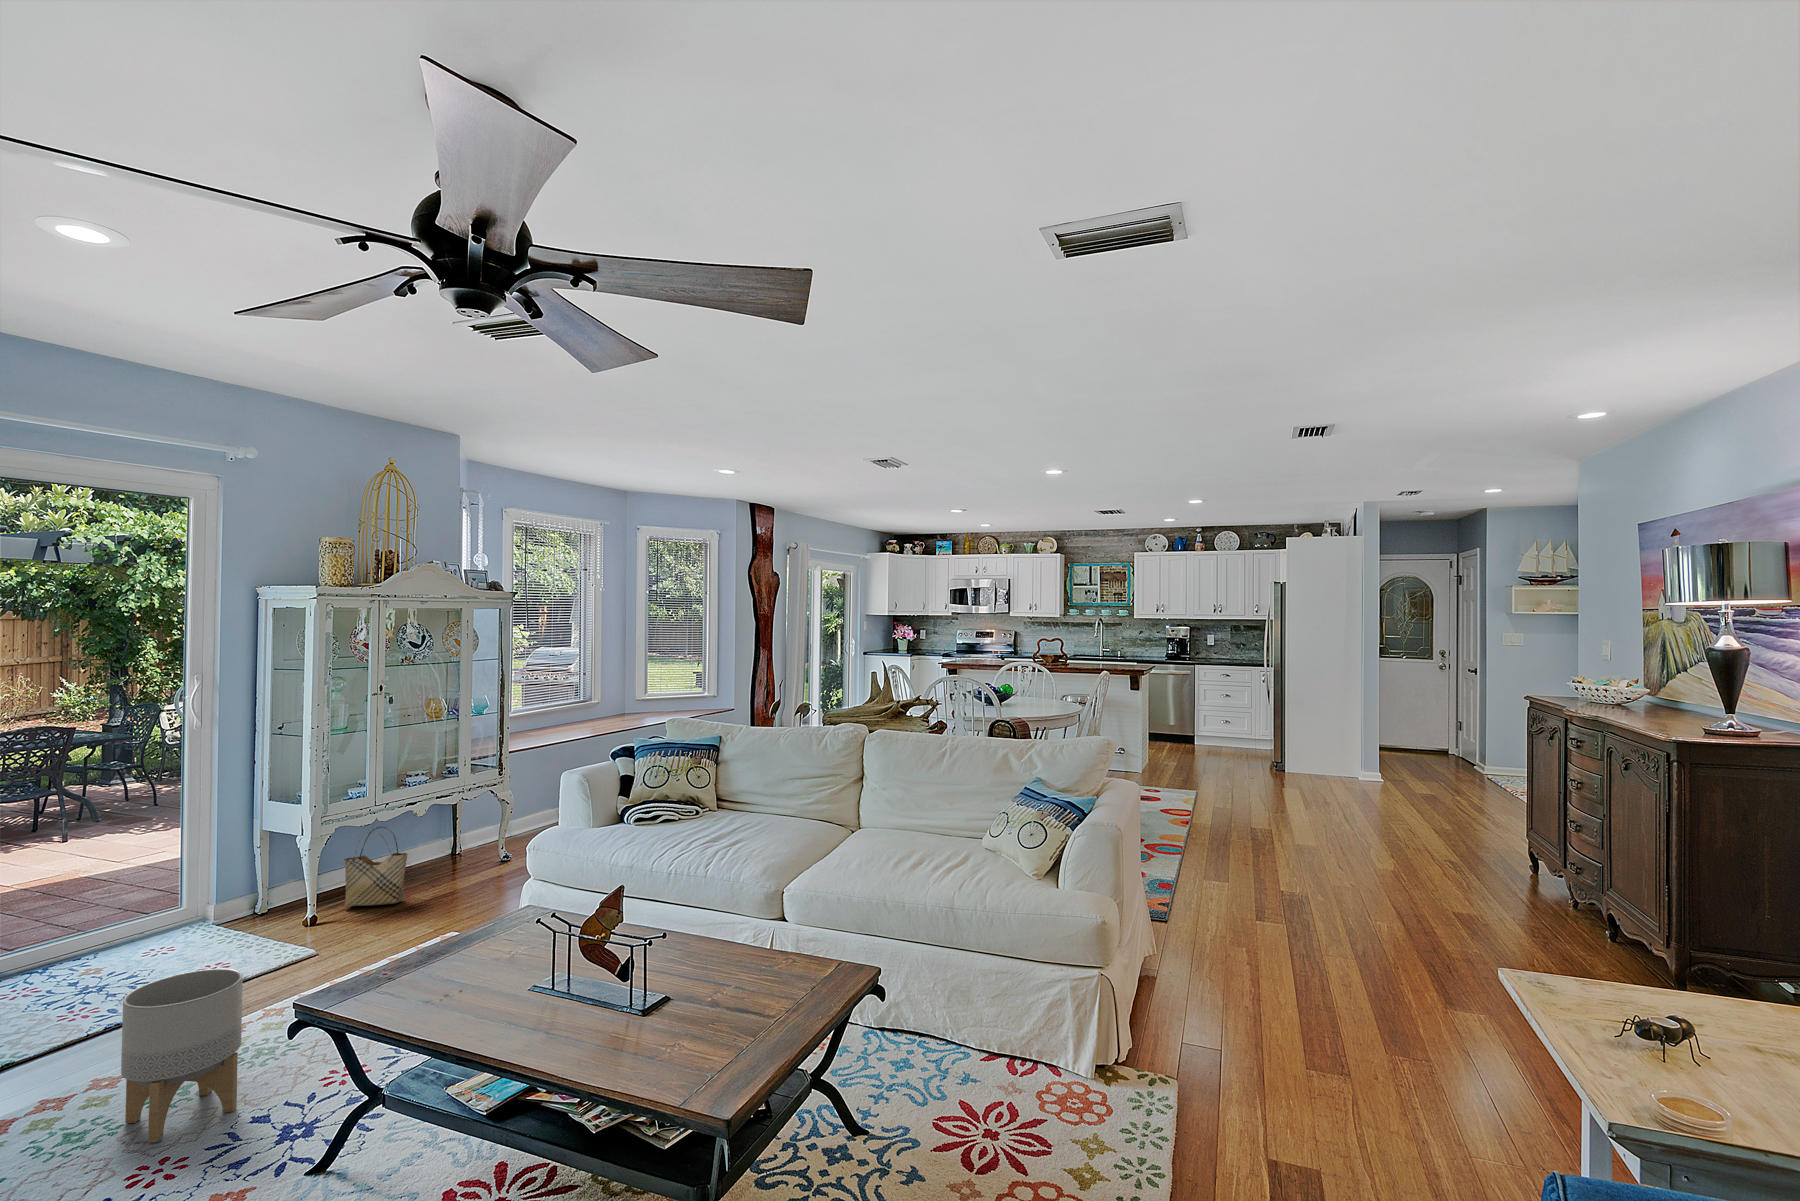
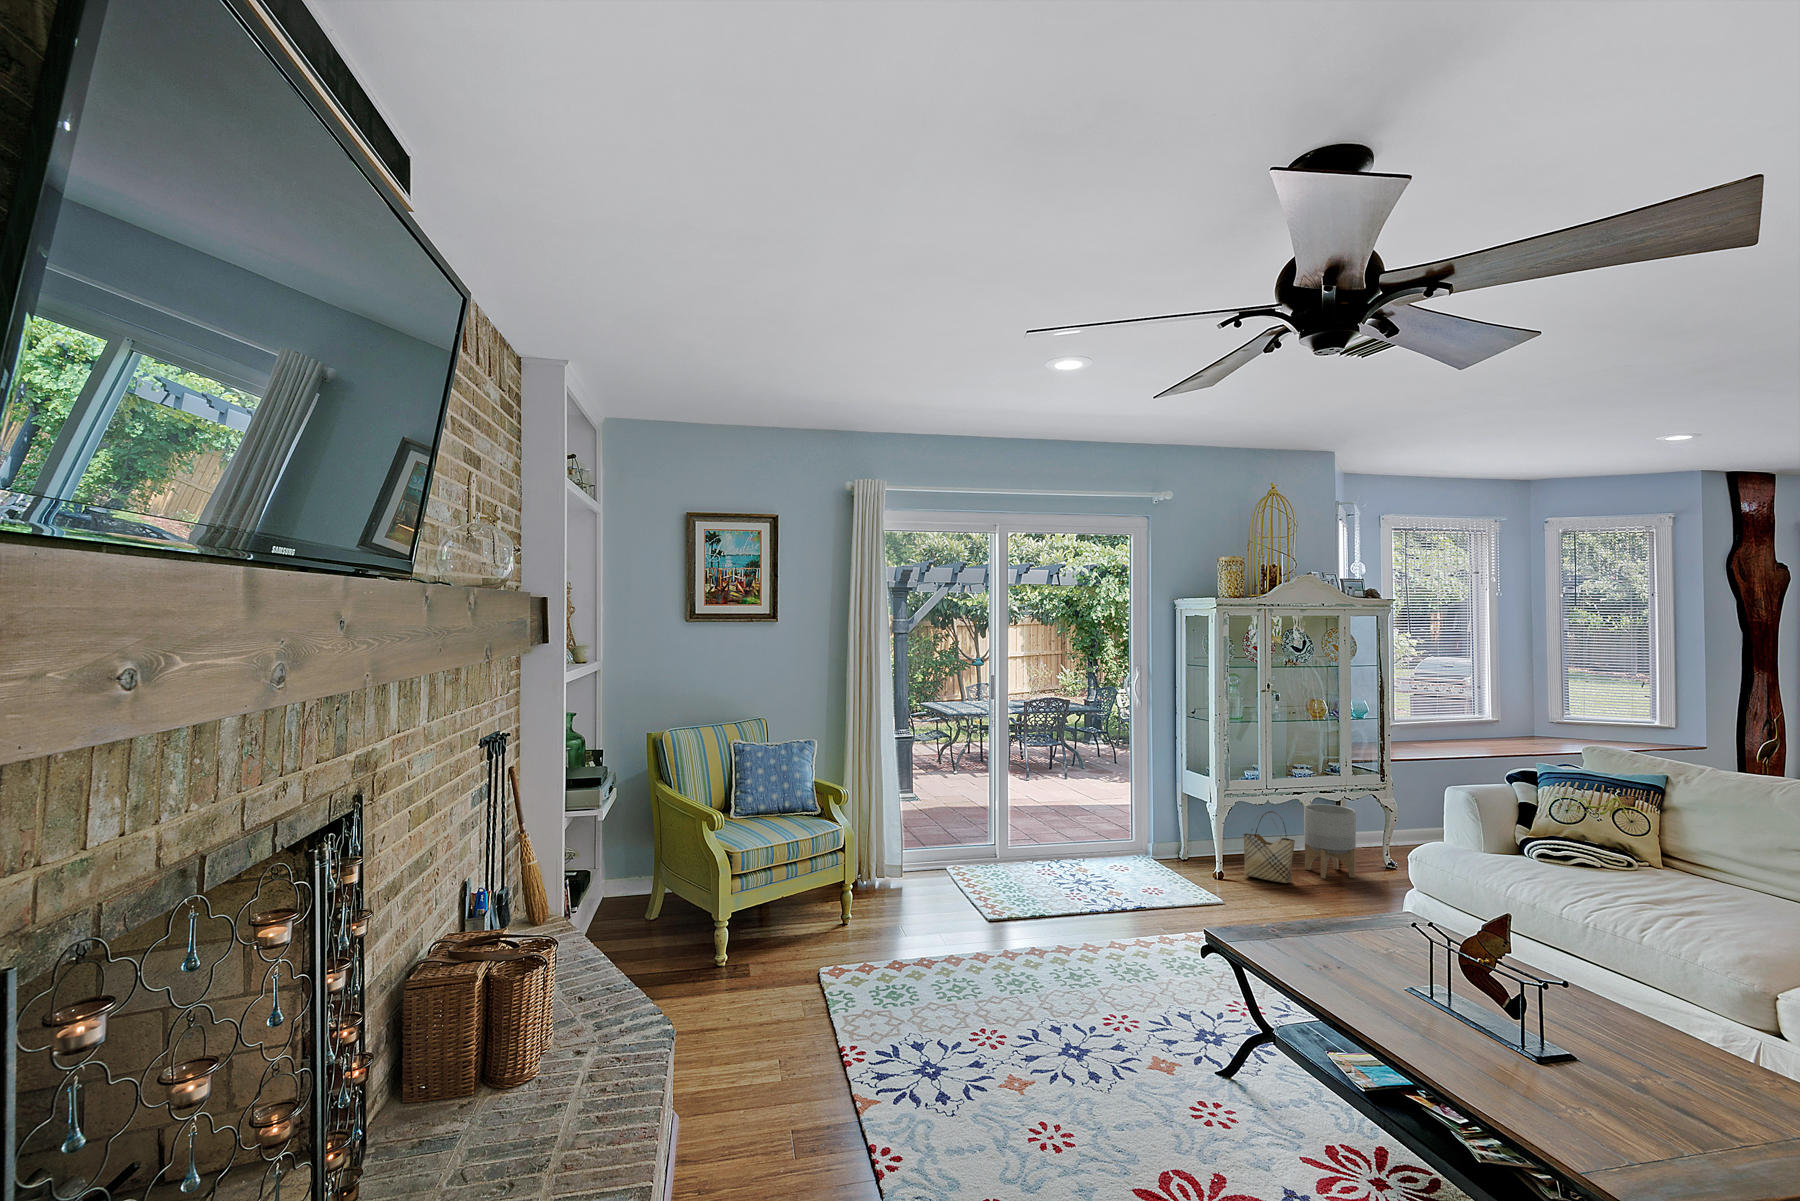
planter: present [121,969,243,1143] -> present [1304,804,1356,879]

